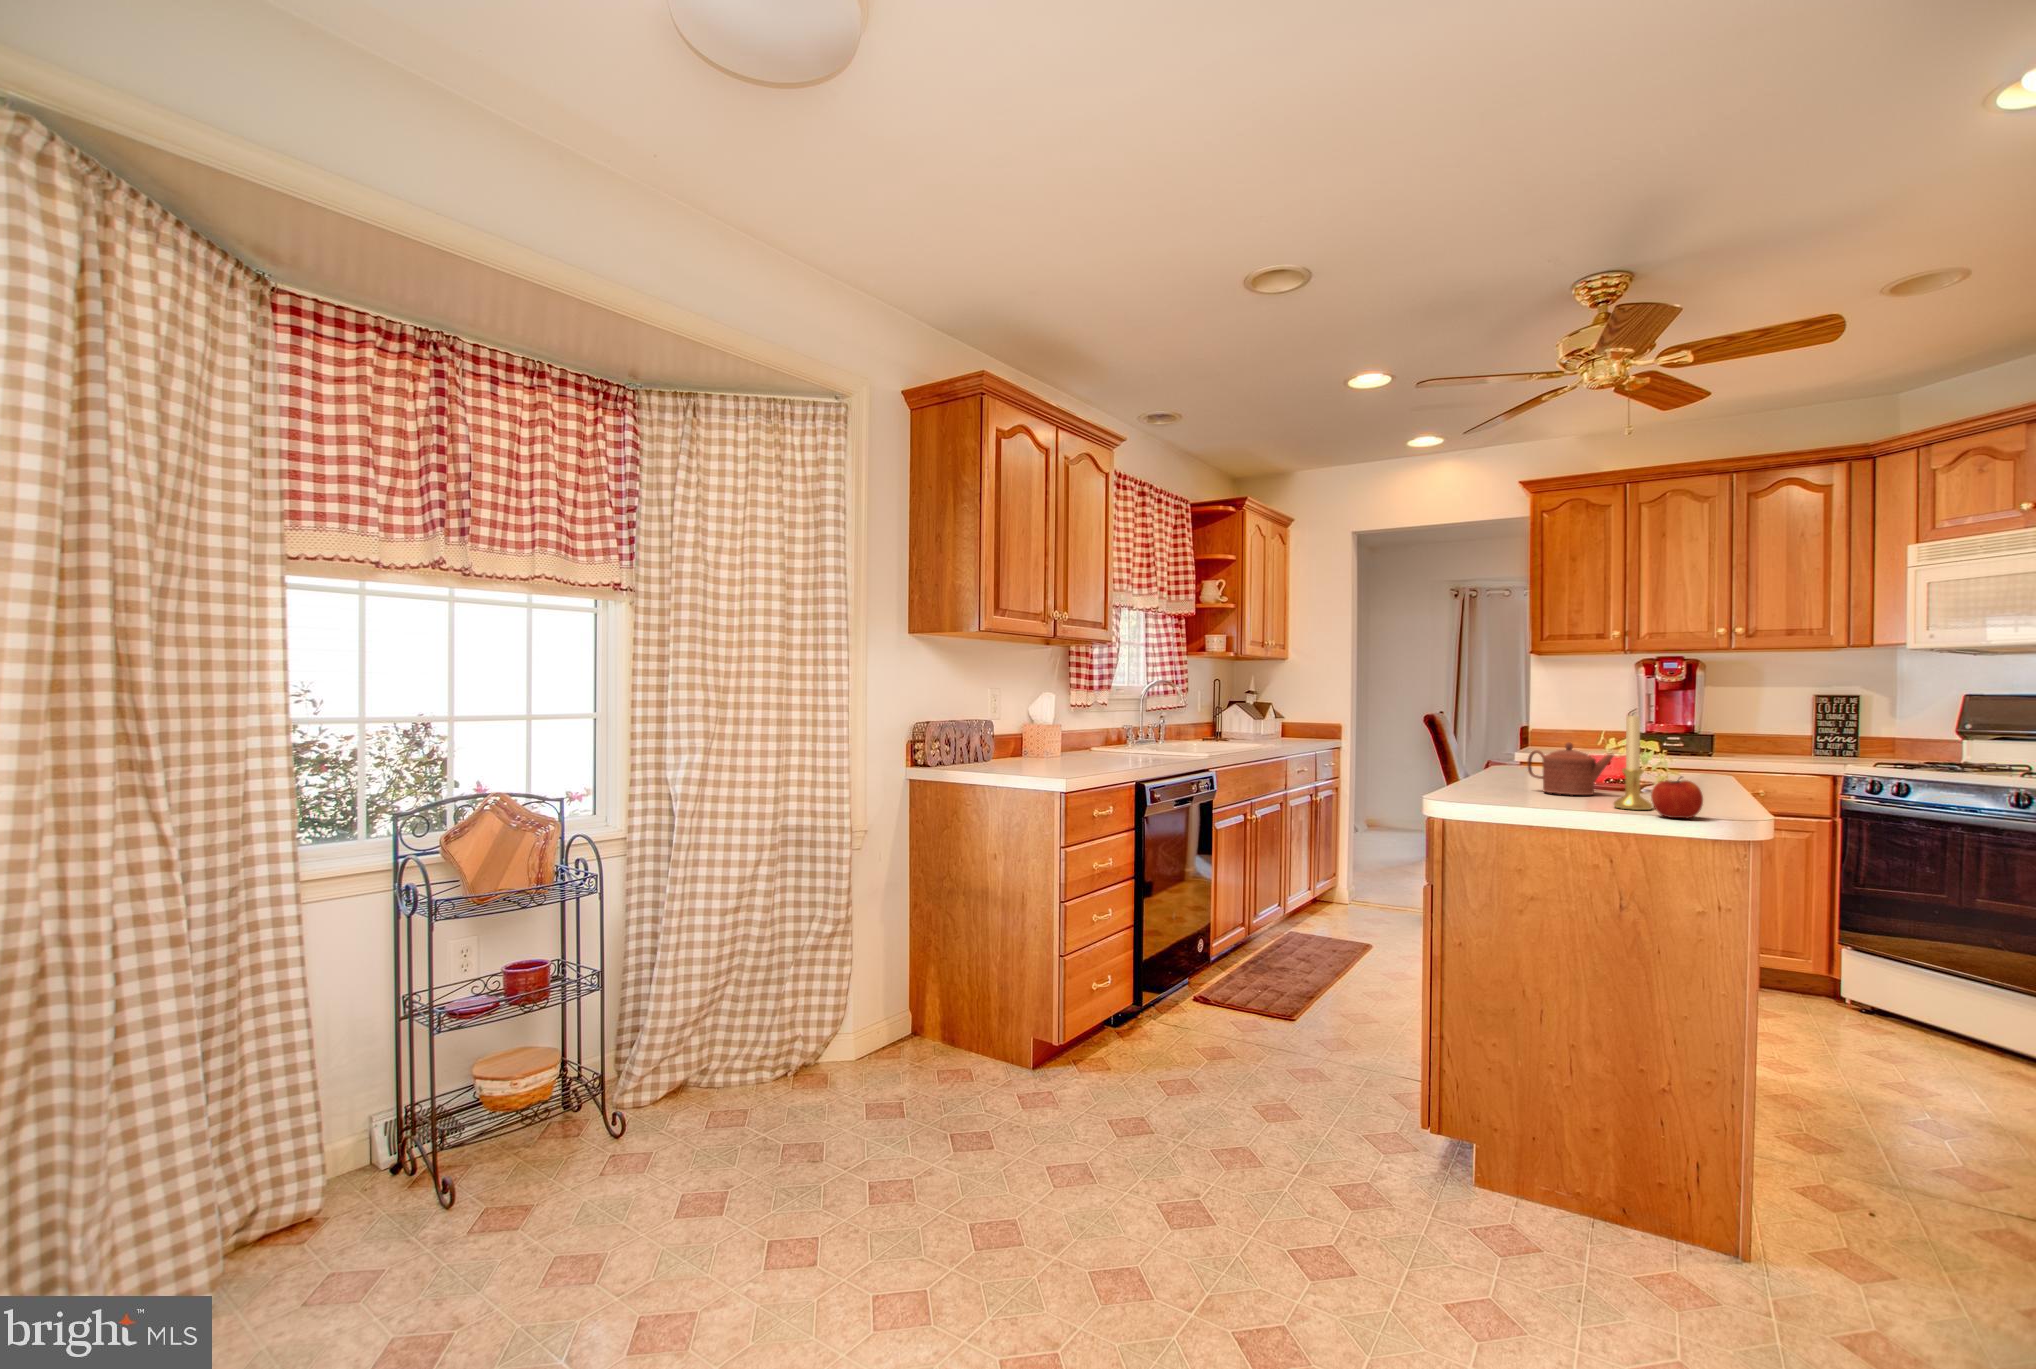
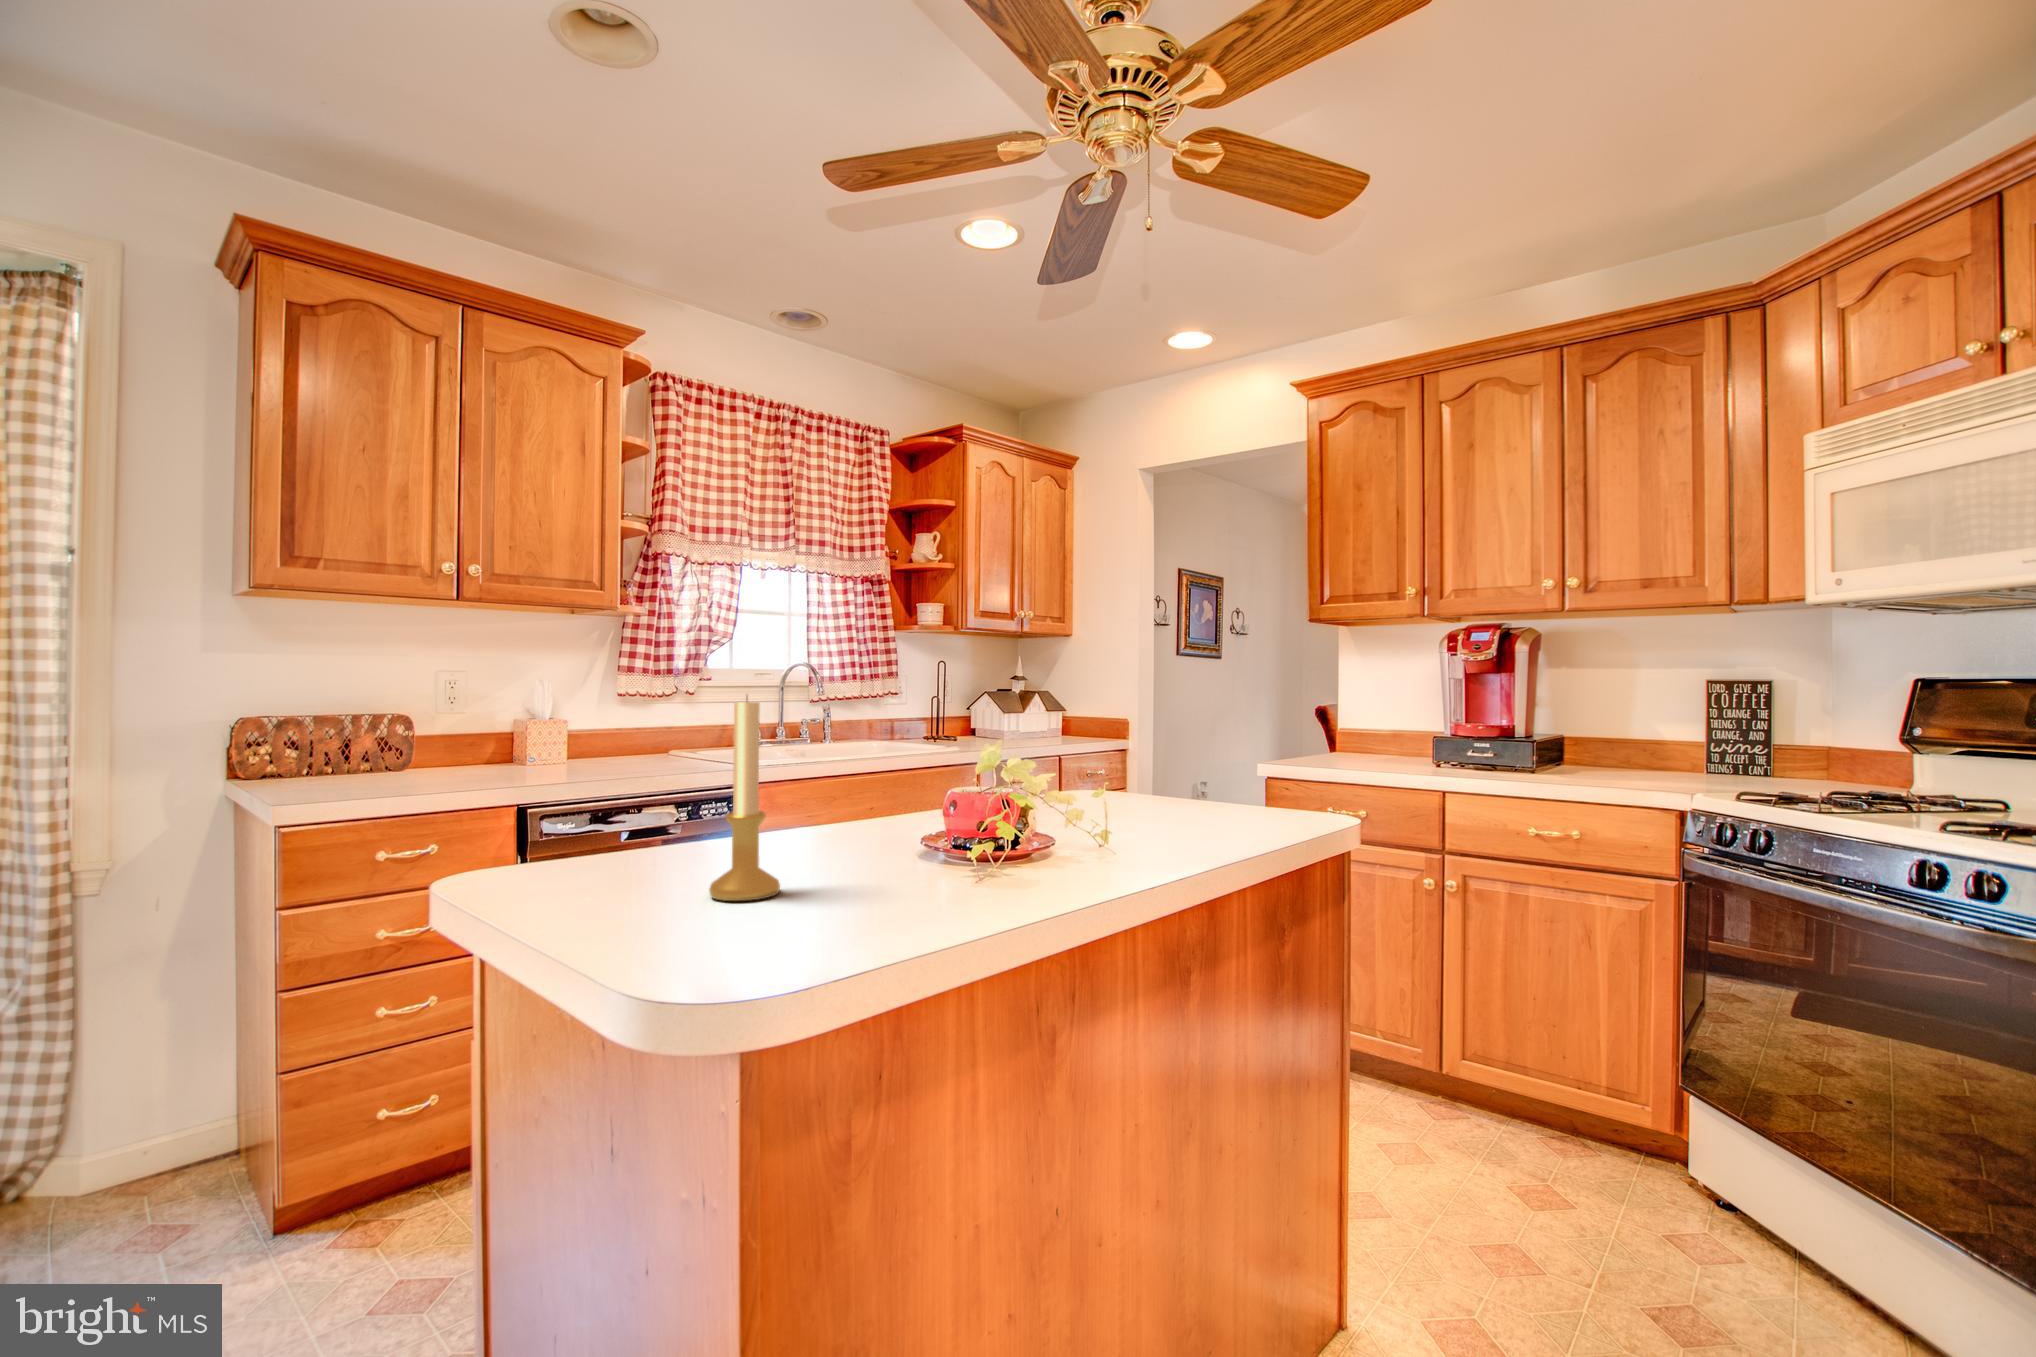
teapot: present [1527,742,1613,795] -> none [806,752,892,854]
apple: present [1651,777,1703,818] -> none [620,837,714,936]

